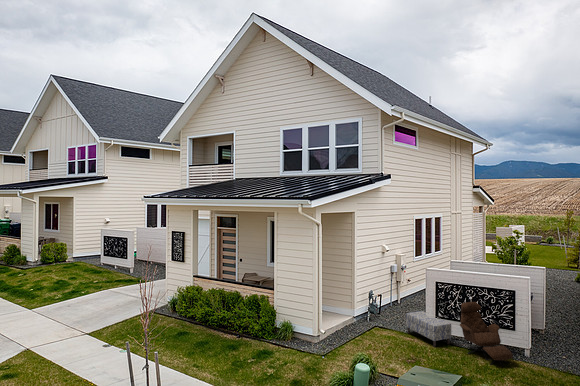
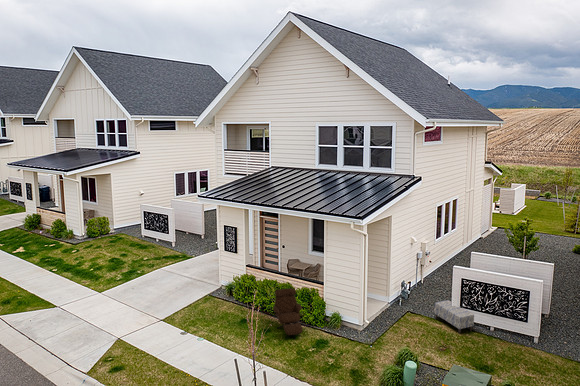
lounge chair: present [460,302,513,367] -> present [273,288,303,339]

